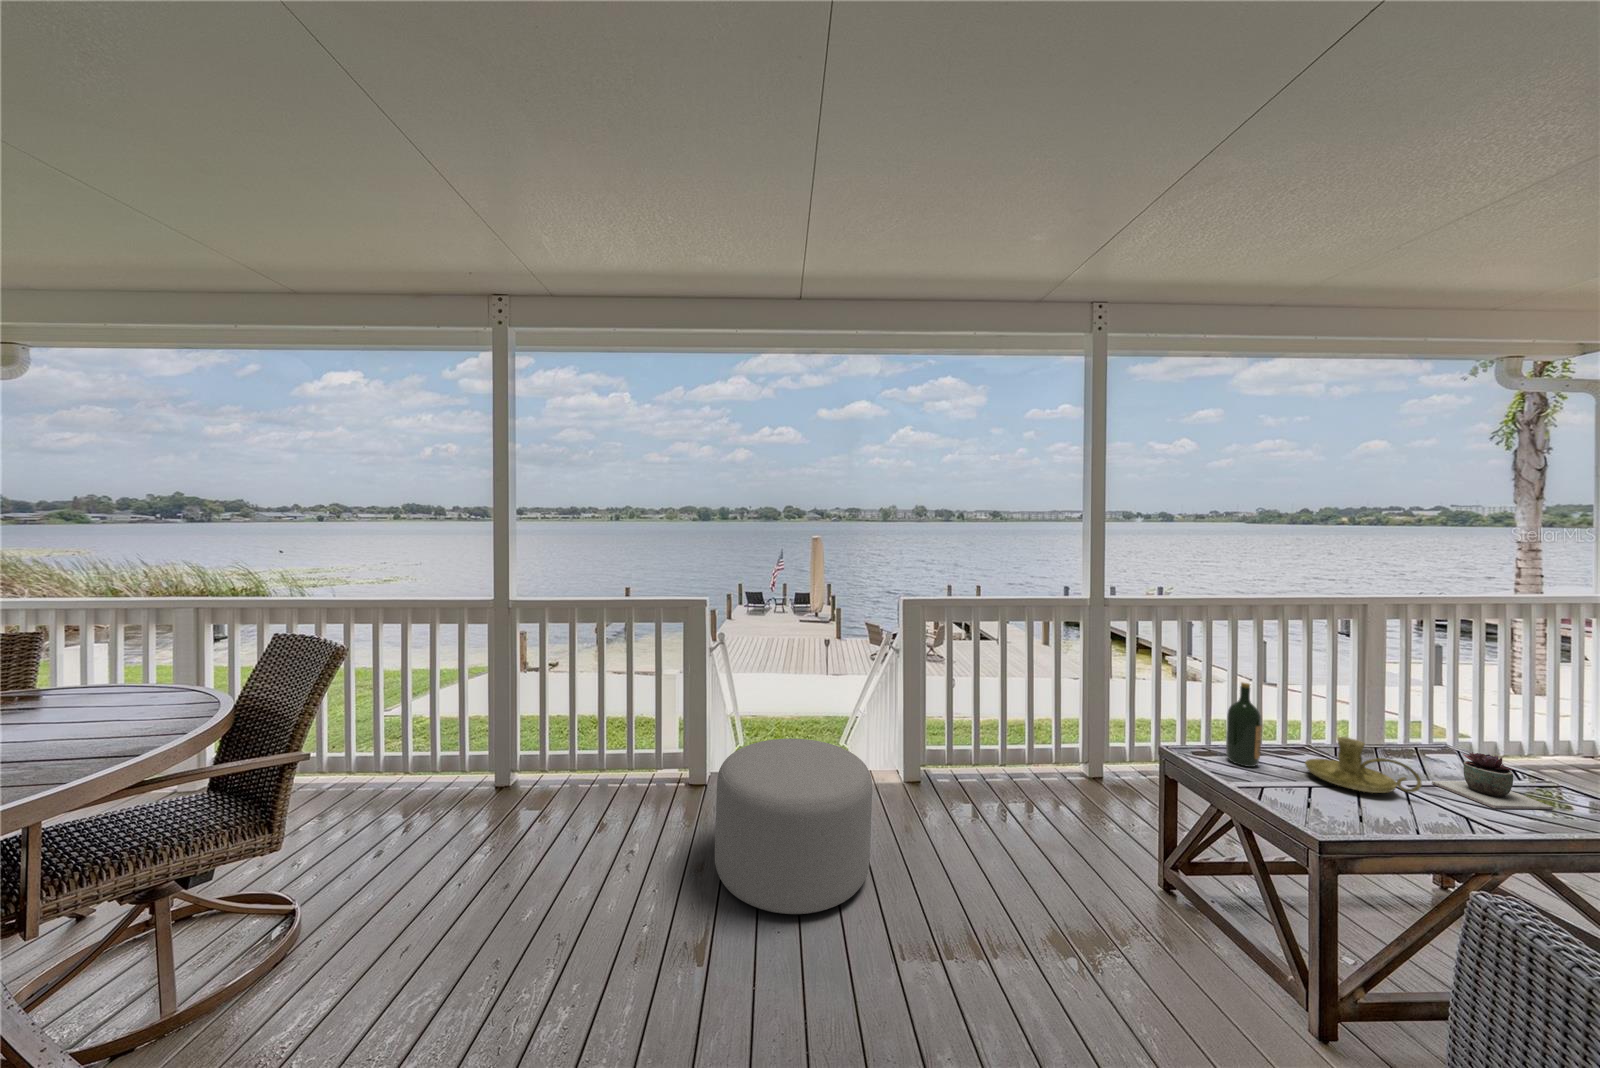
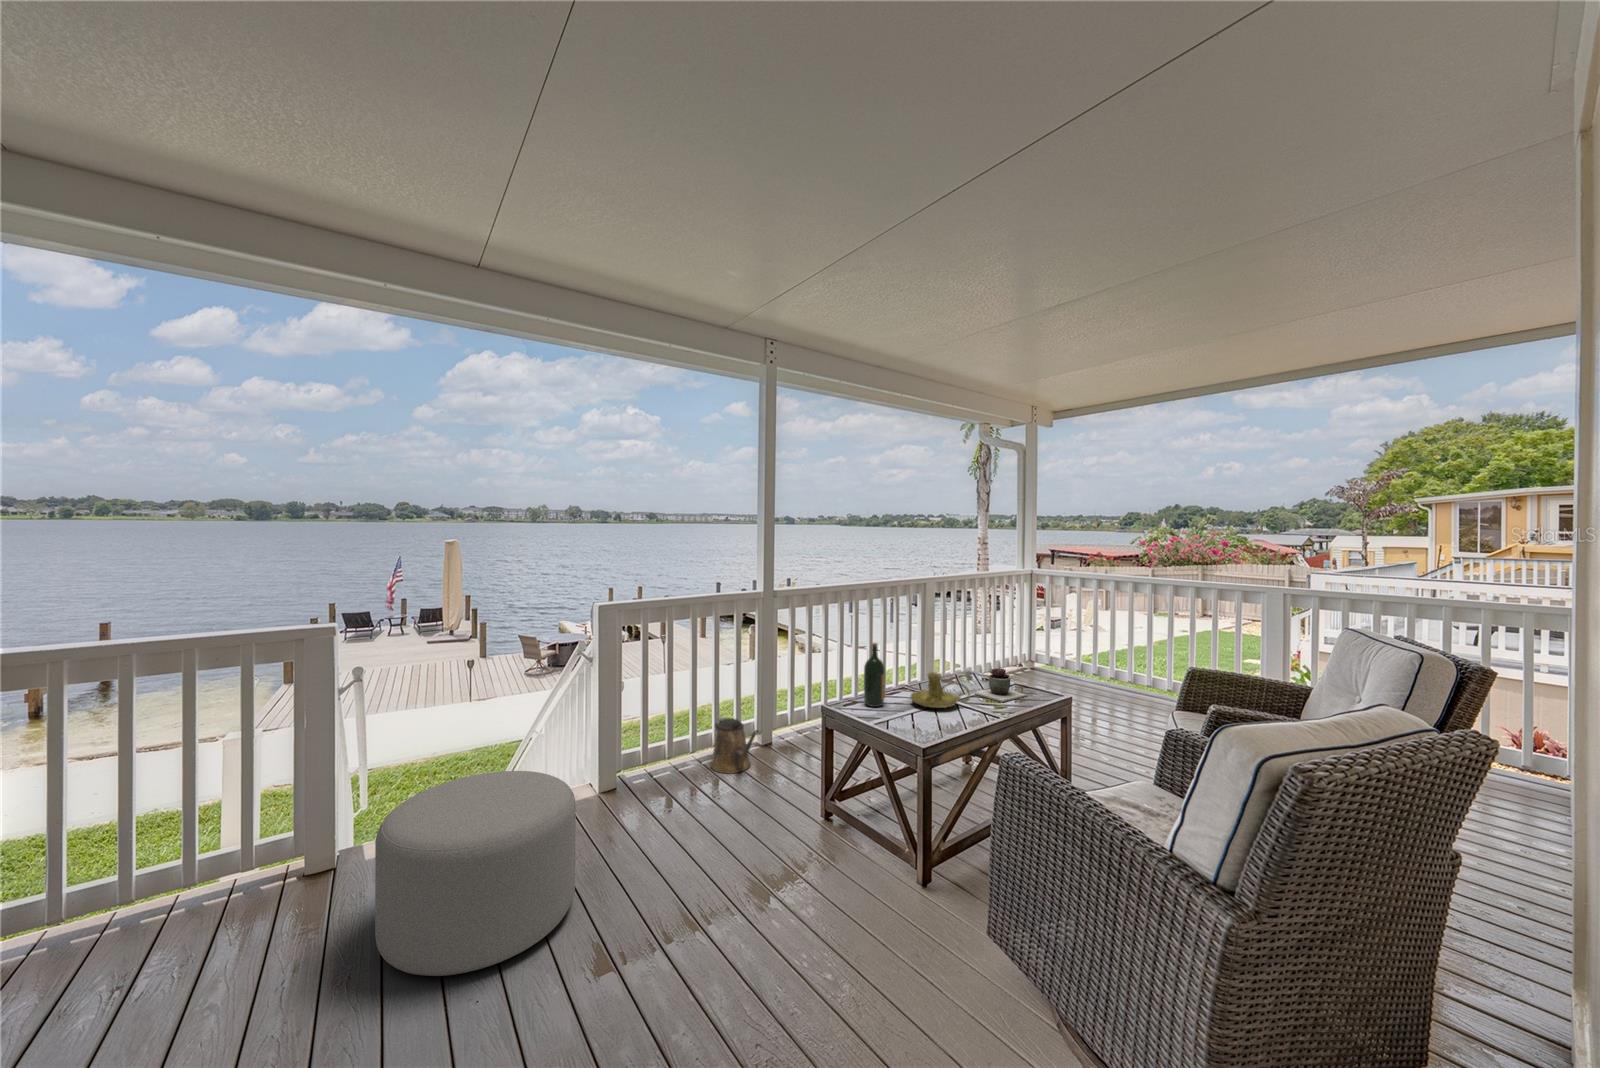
watering can: none [1023,734,1079,798] -> present [711,717,759,773]

